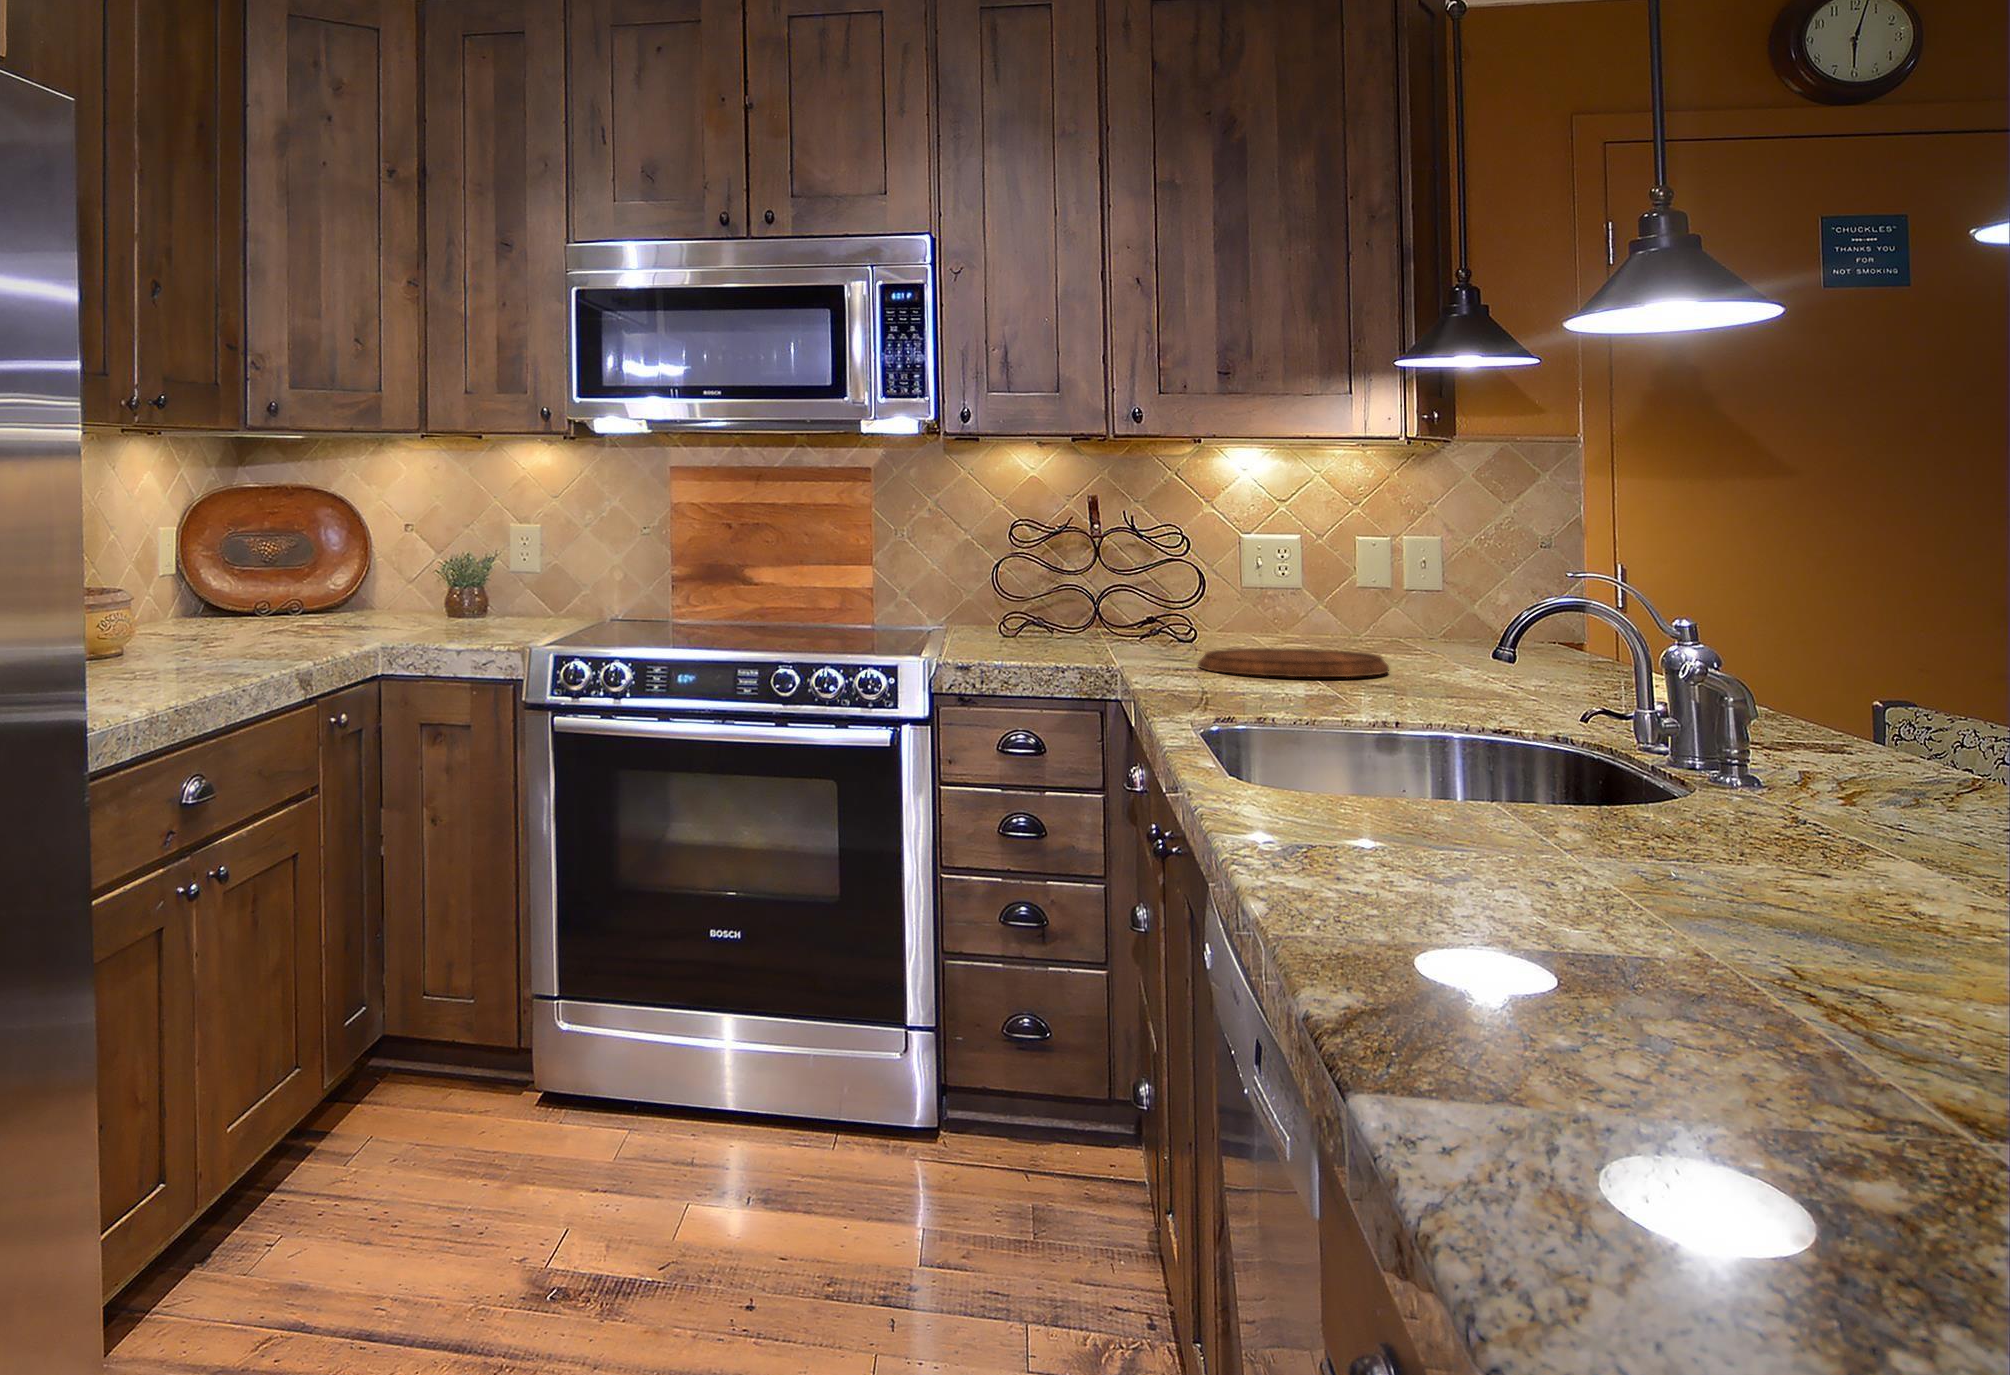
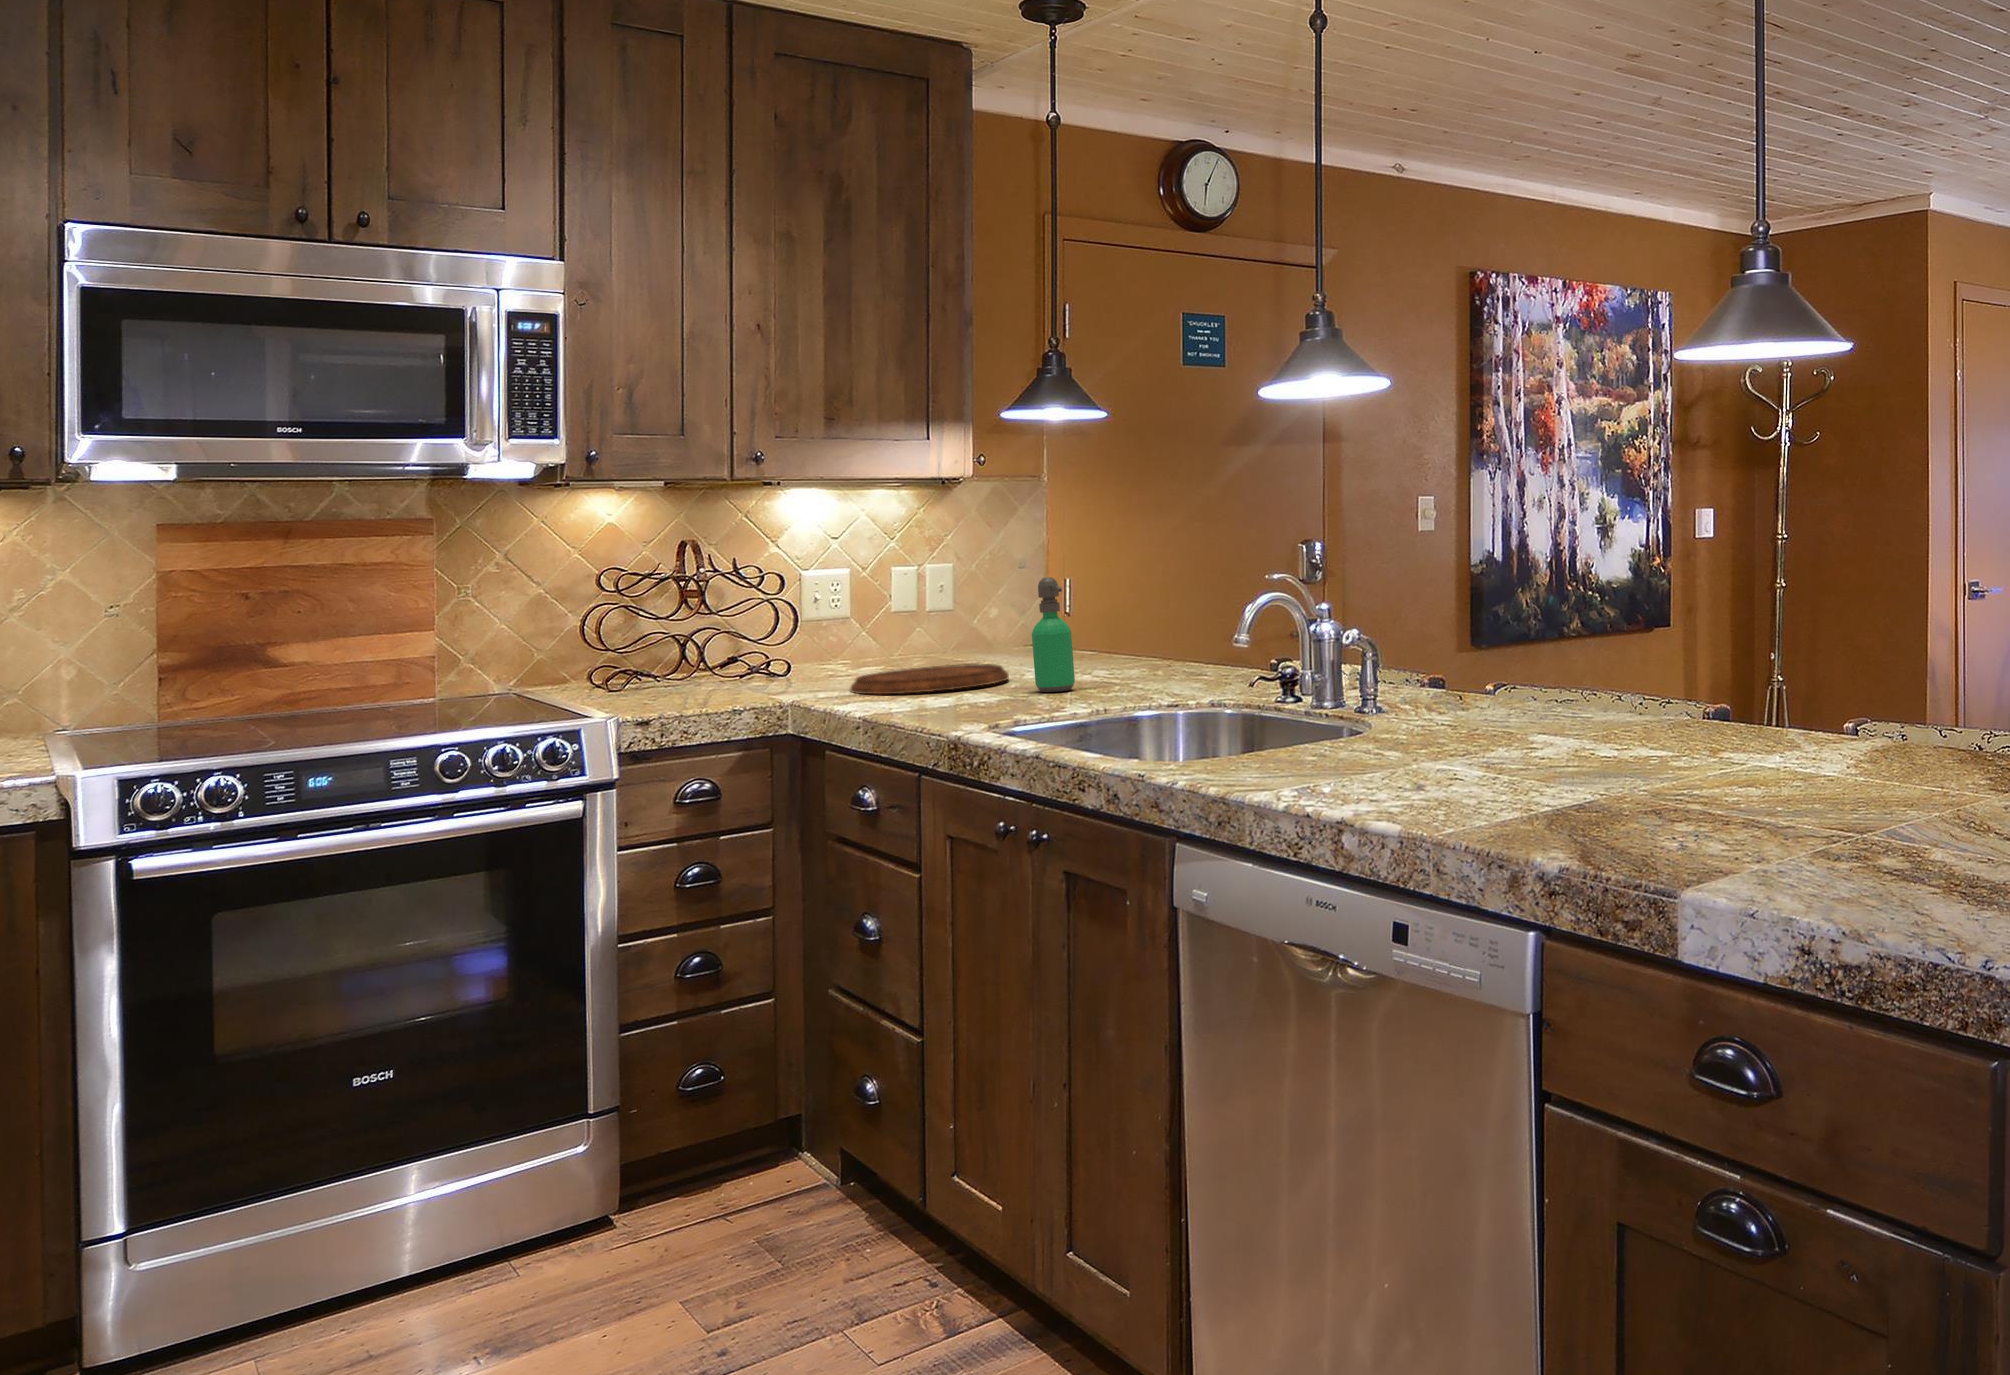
soap dispenser: none [1376,556,1430,696] -> present [1032,577,1075,692]

